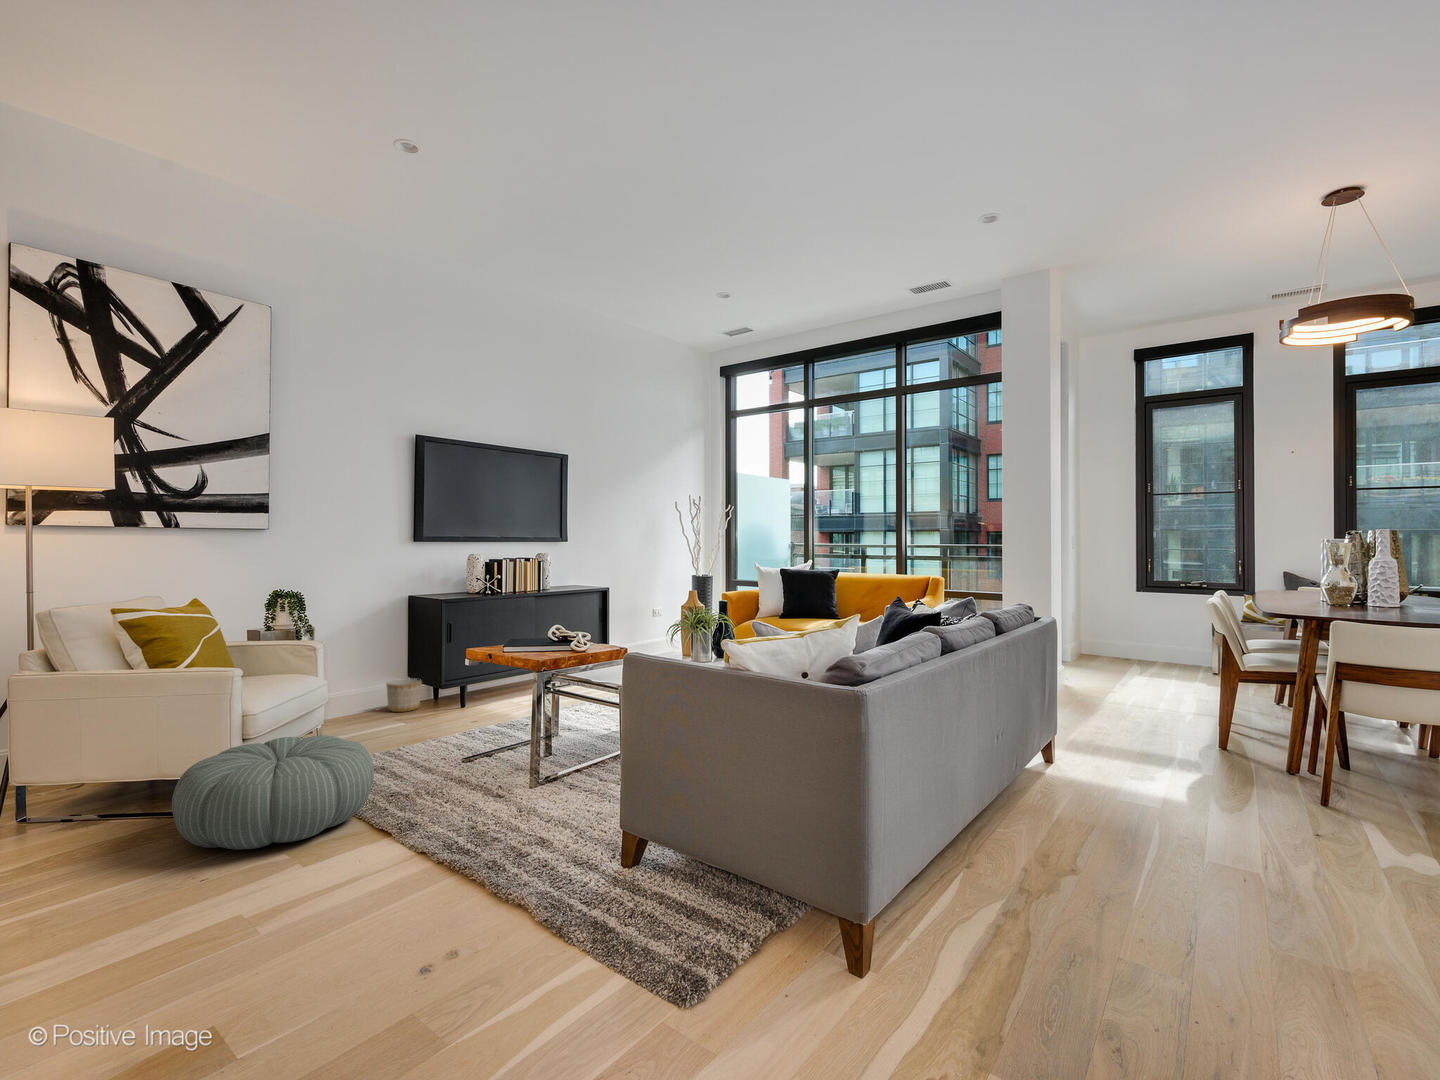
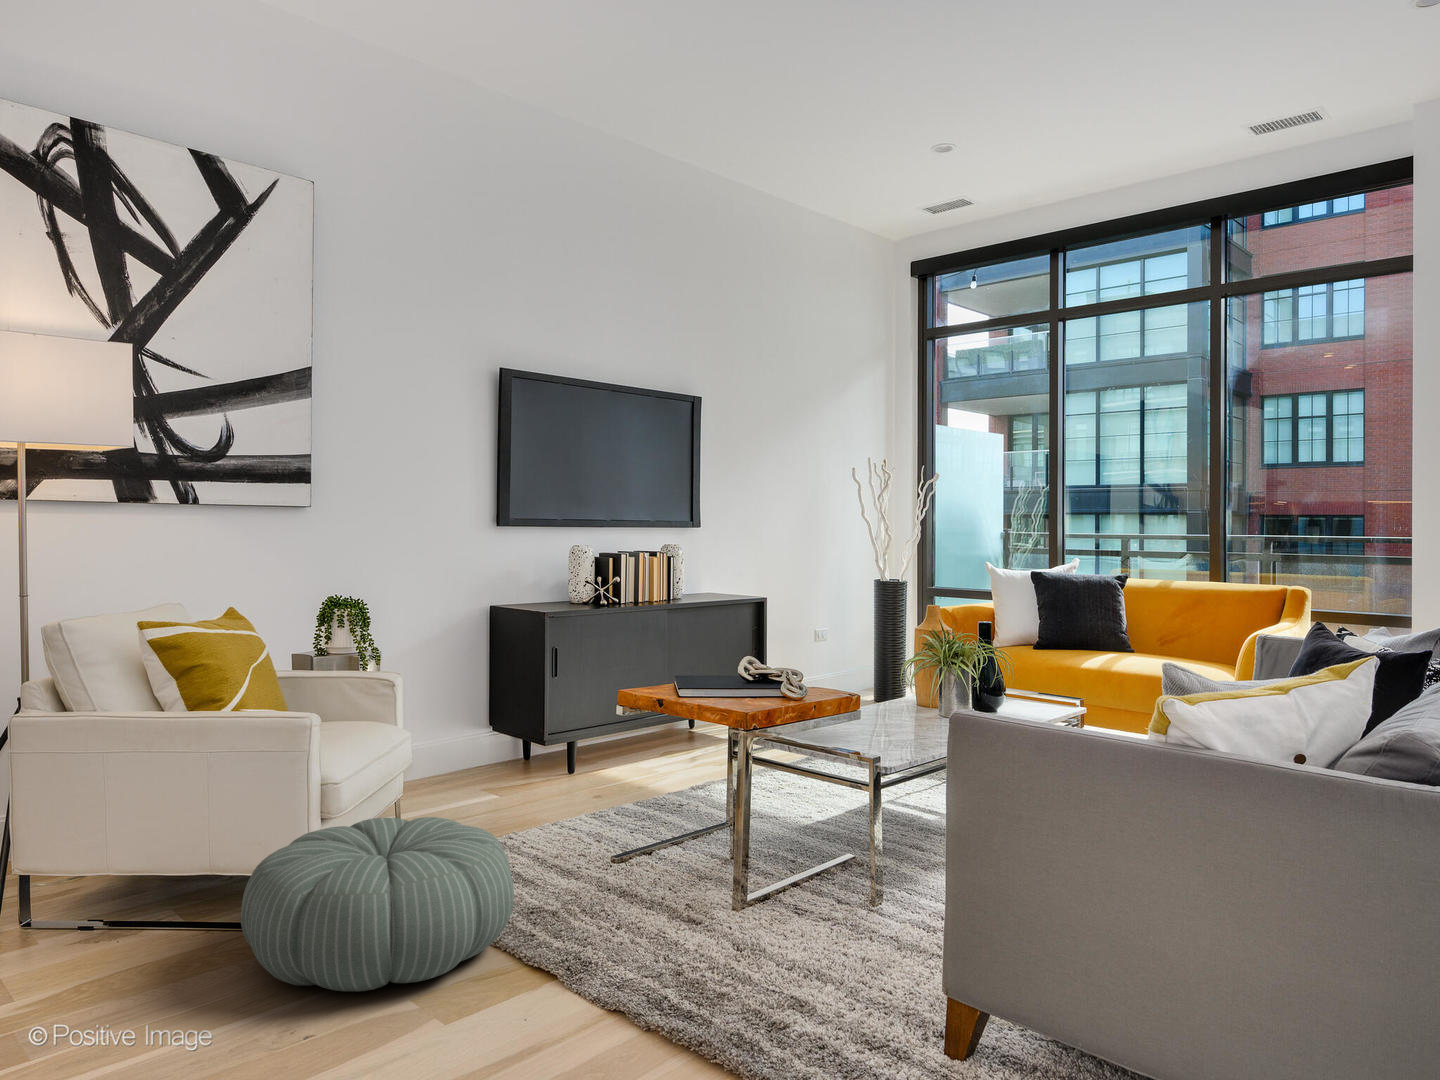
planter: present [386,679,422,712] -> none [466,728,514,777]

